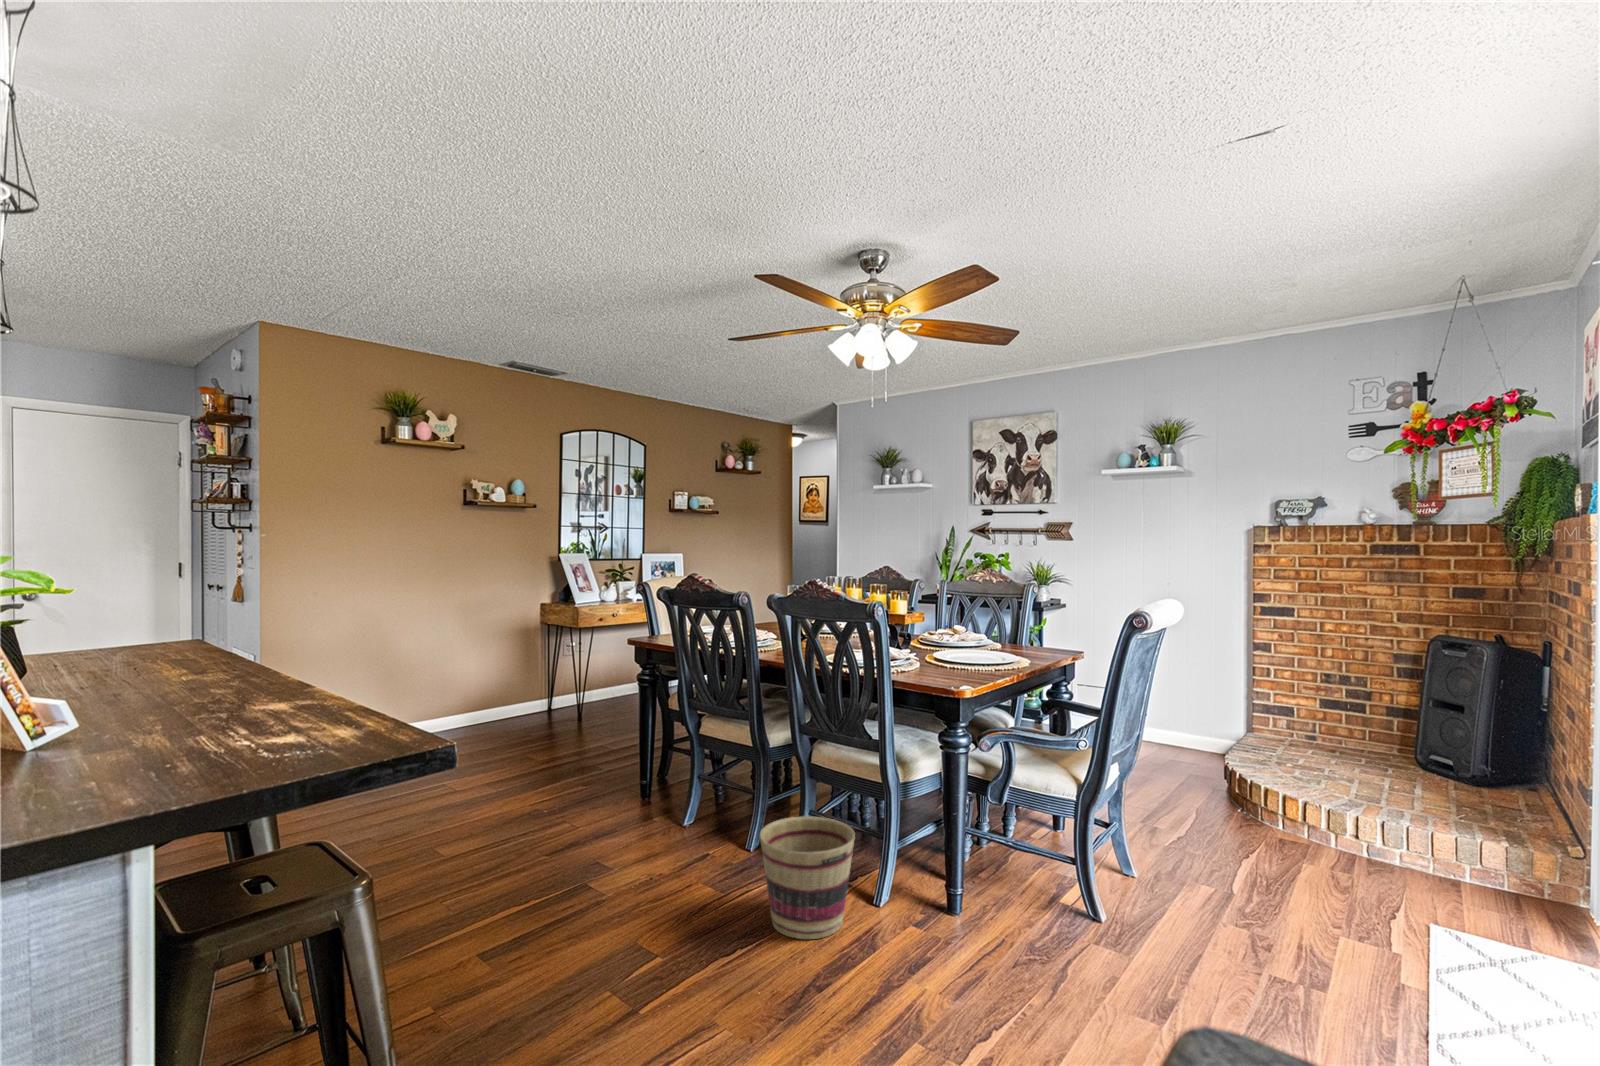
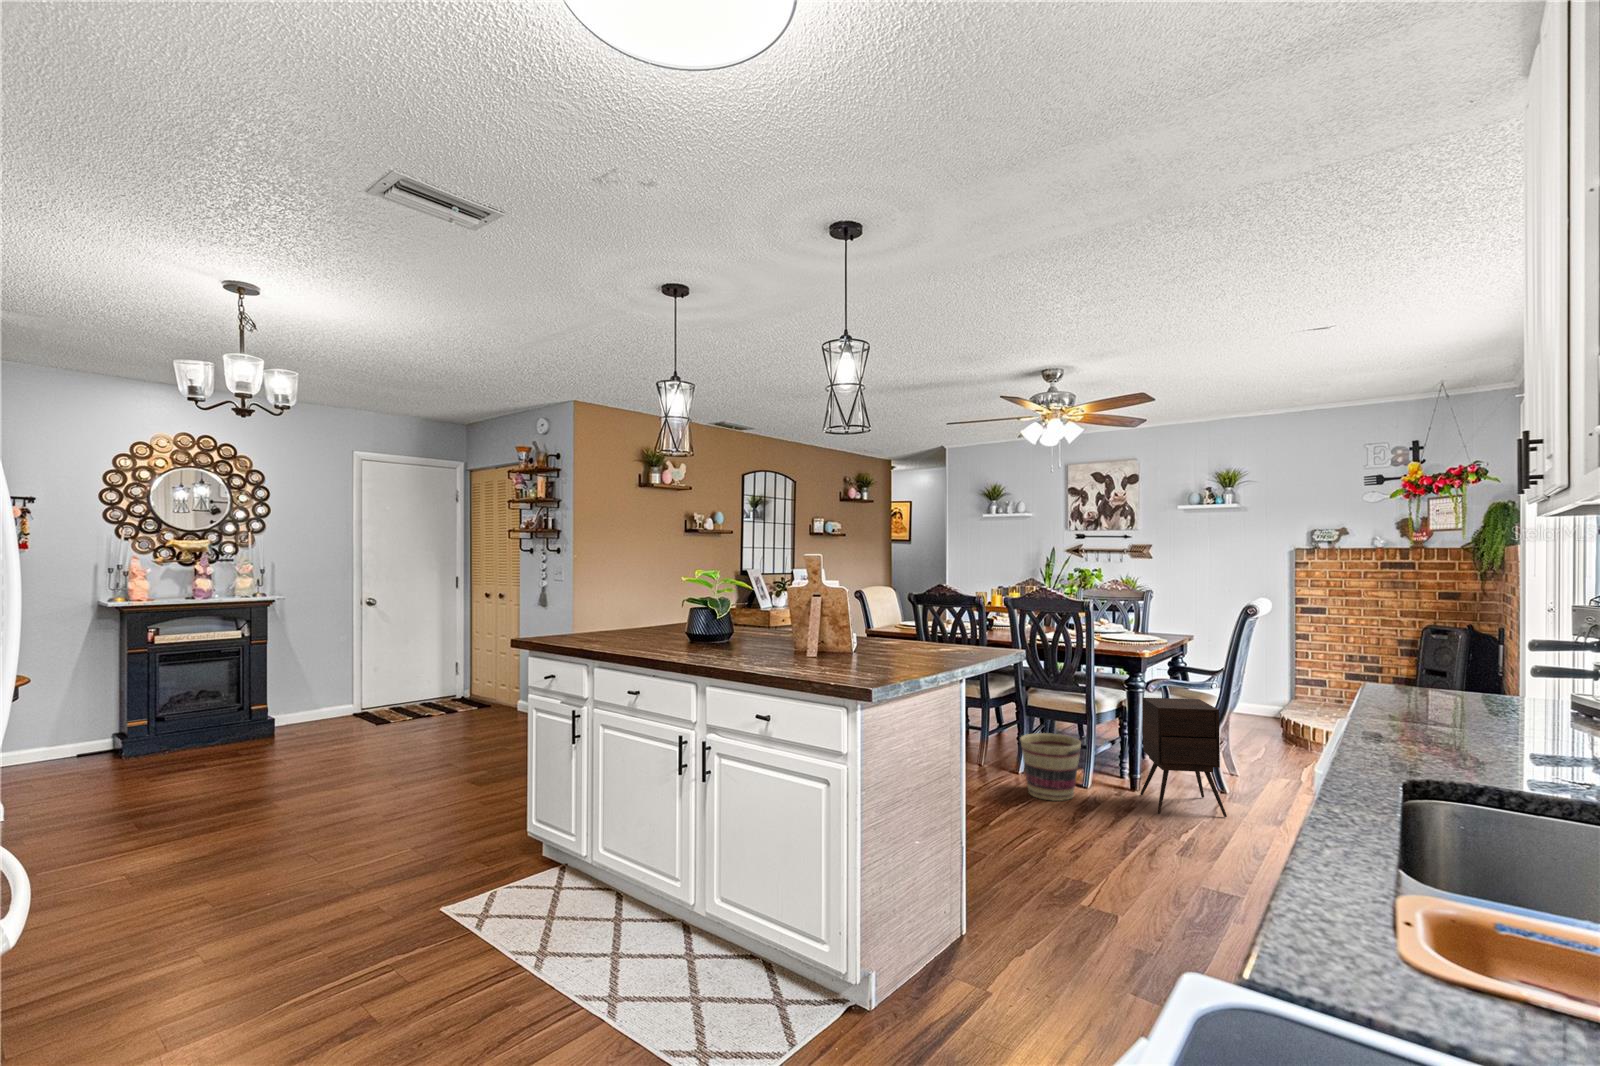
side table: none [953,766,1073,990] -> present [1140,698,1227,817]

